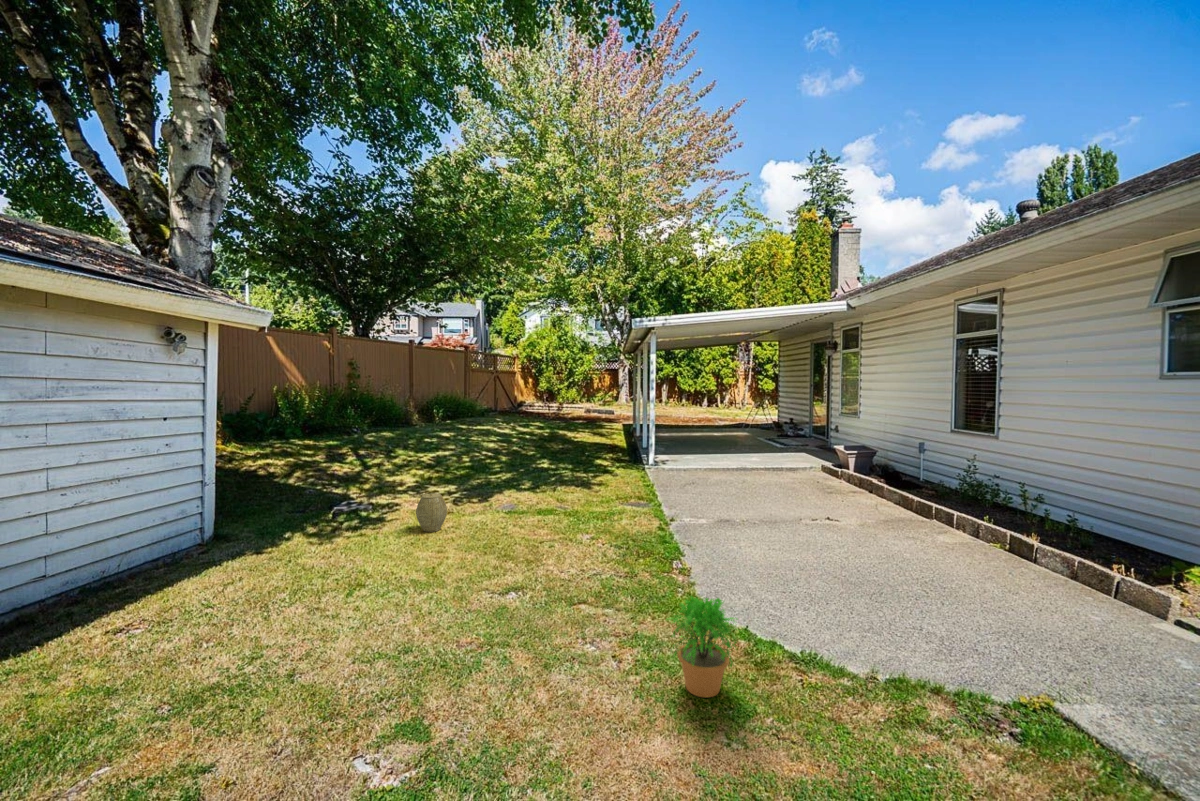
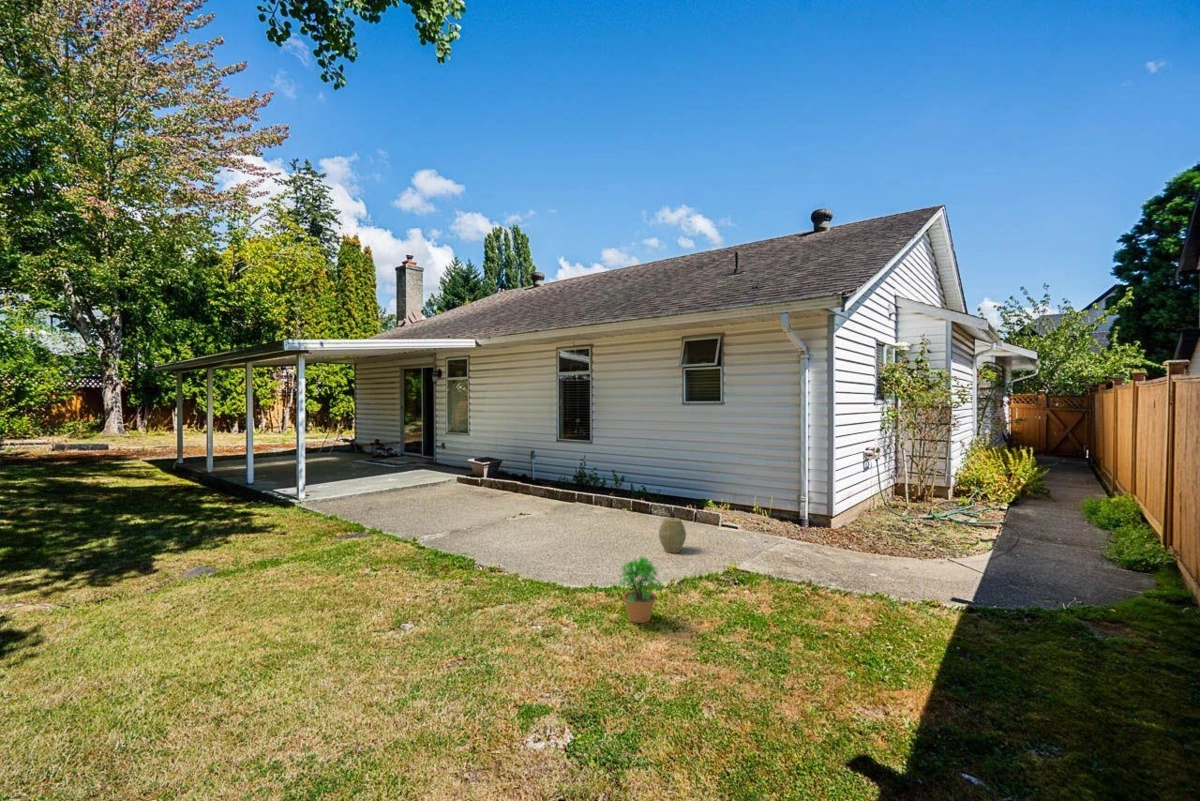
woven basket: present [416,493,447,532] -> present [659,518,686,553]

